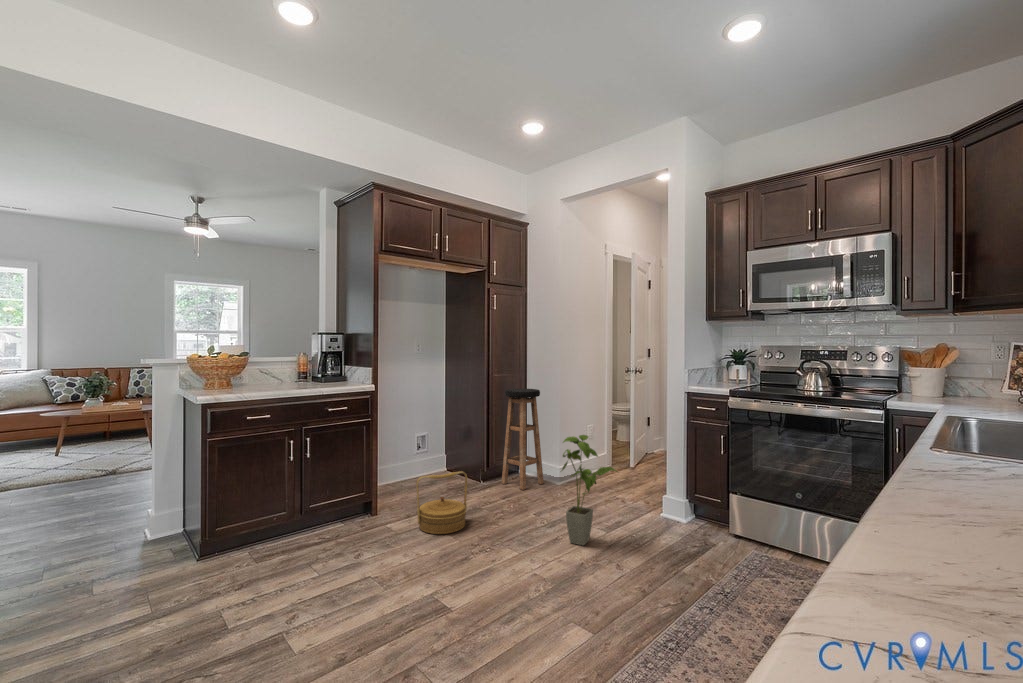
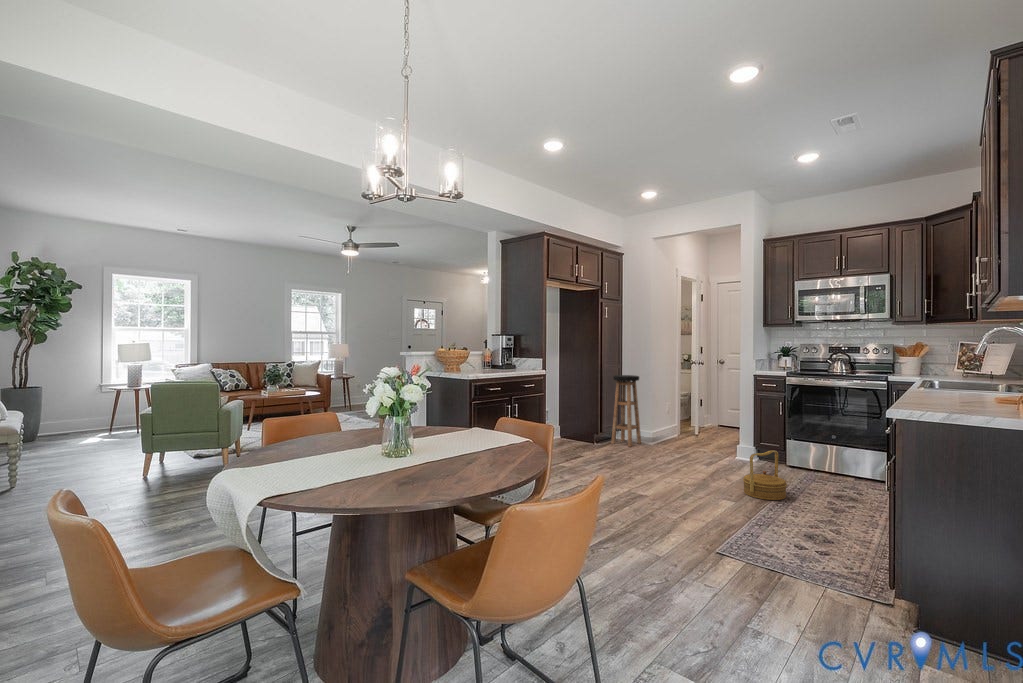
house plant: present [562,435,617,545] -> none [681,401,721,472]
basket: present [416,471,467,534] -> present [743,450,787,500]

